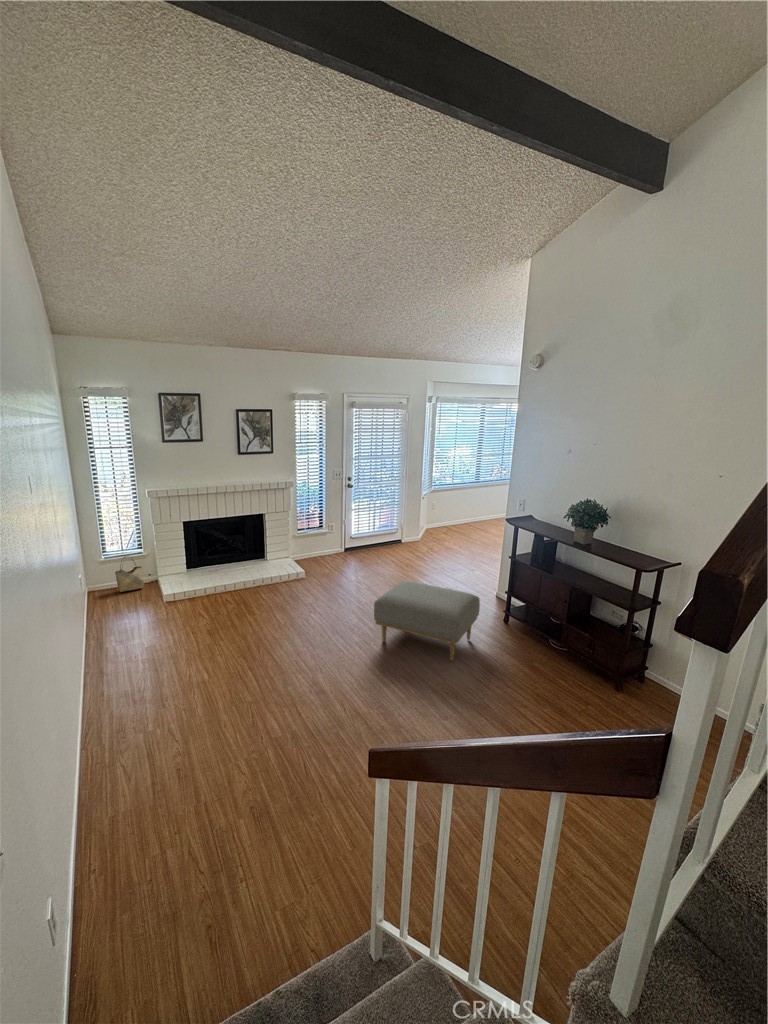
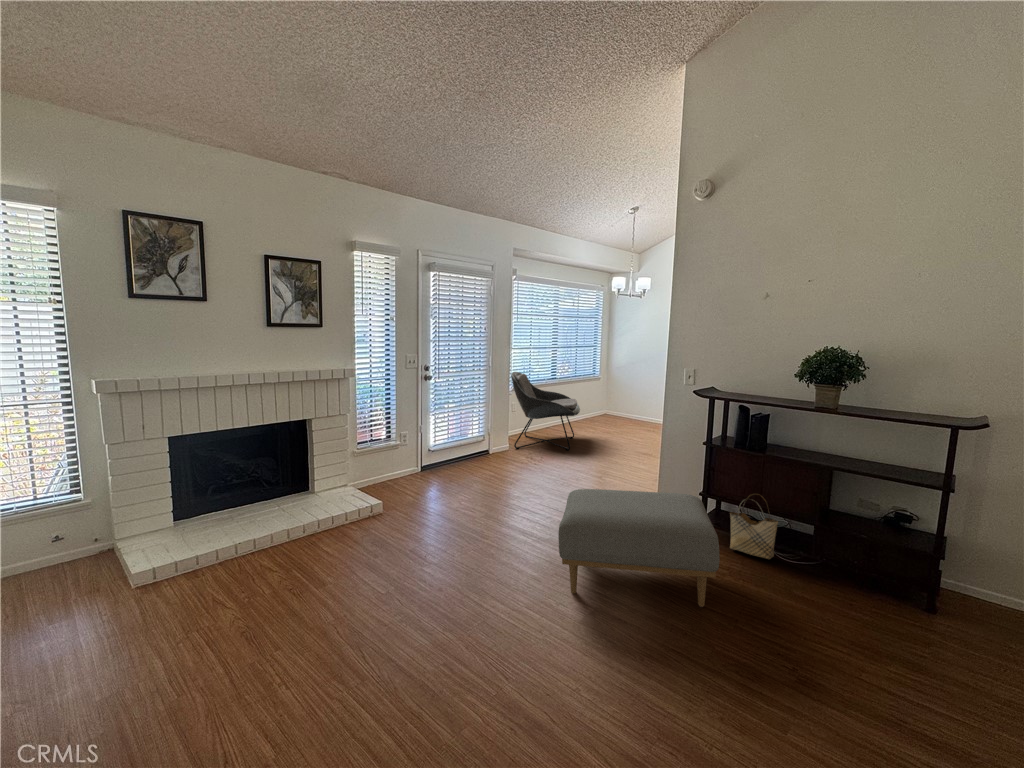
lounge chair: none [422,479,482,547] -> present [511,372,580,451]
woven basket: present [115,556,144,592] -> present [730,494,778,559]

